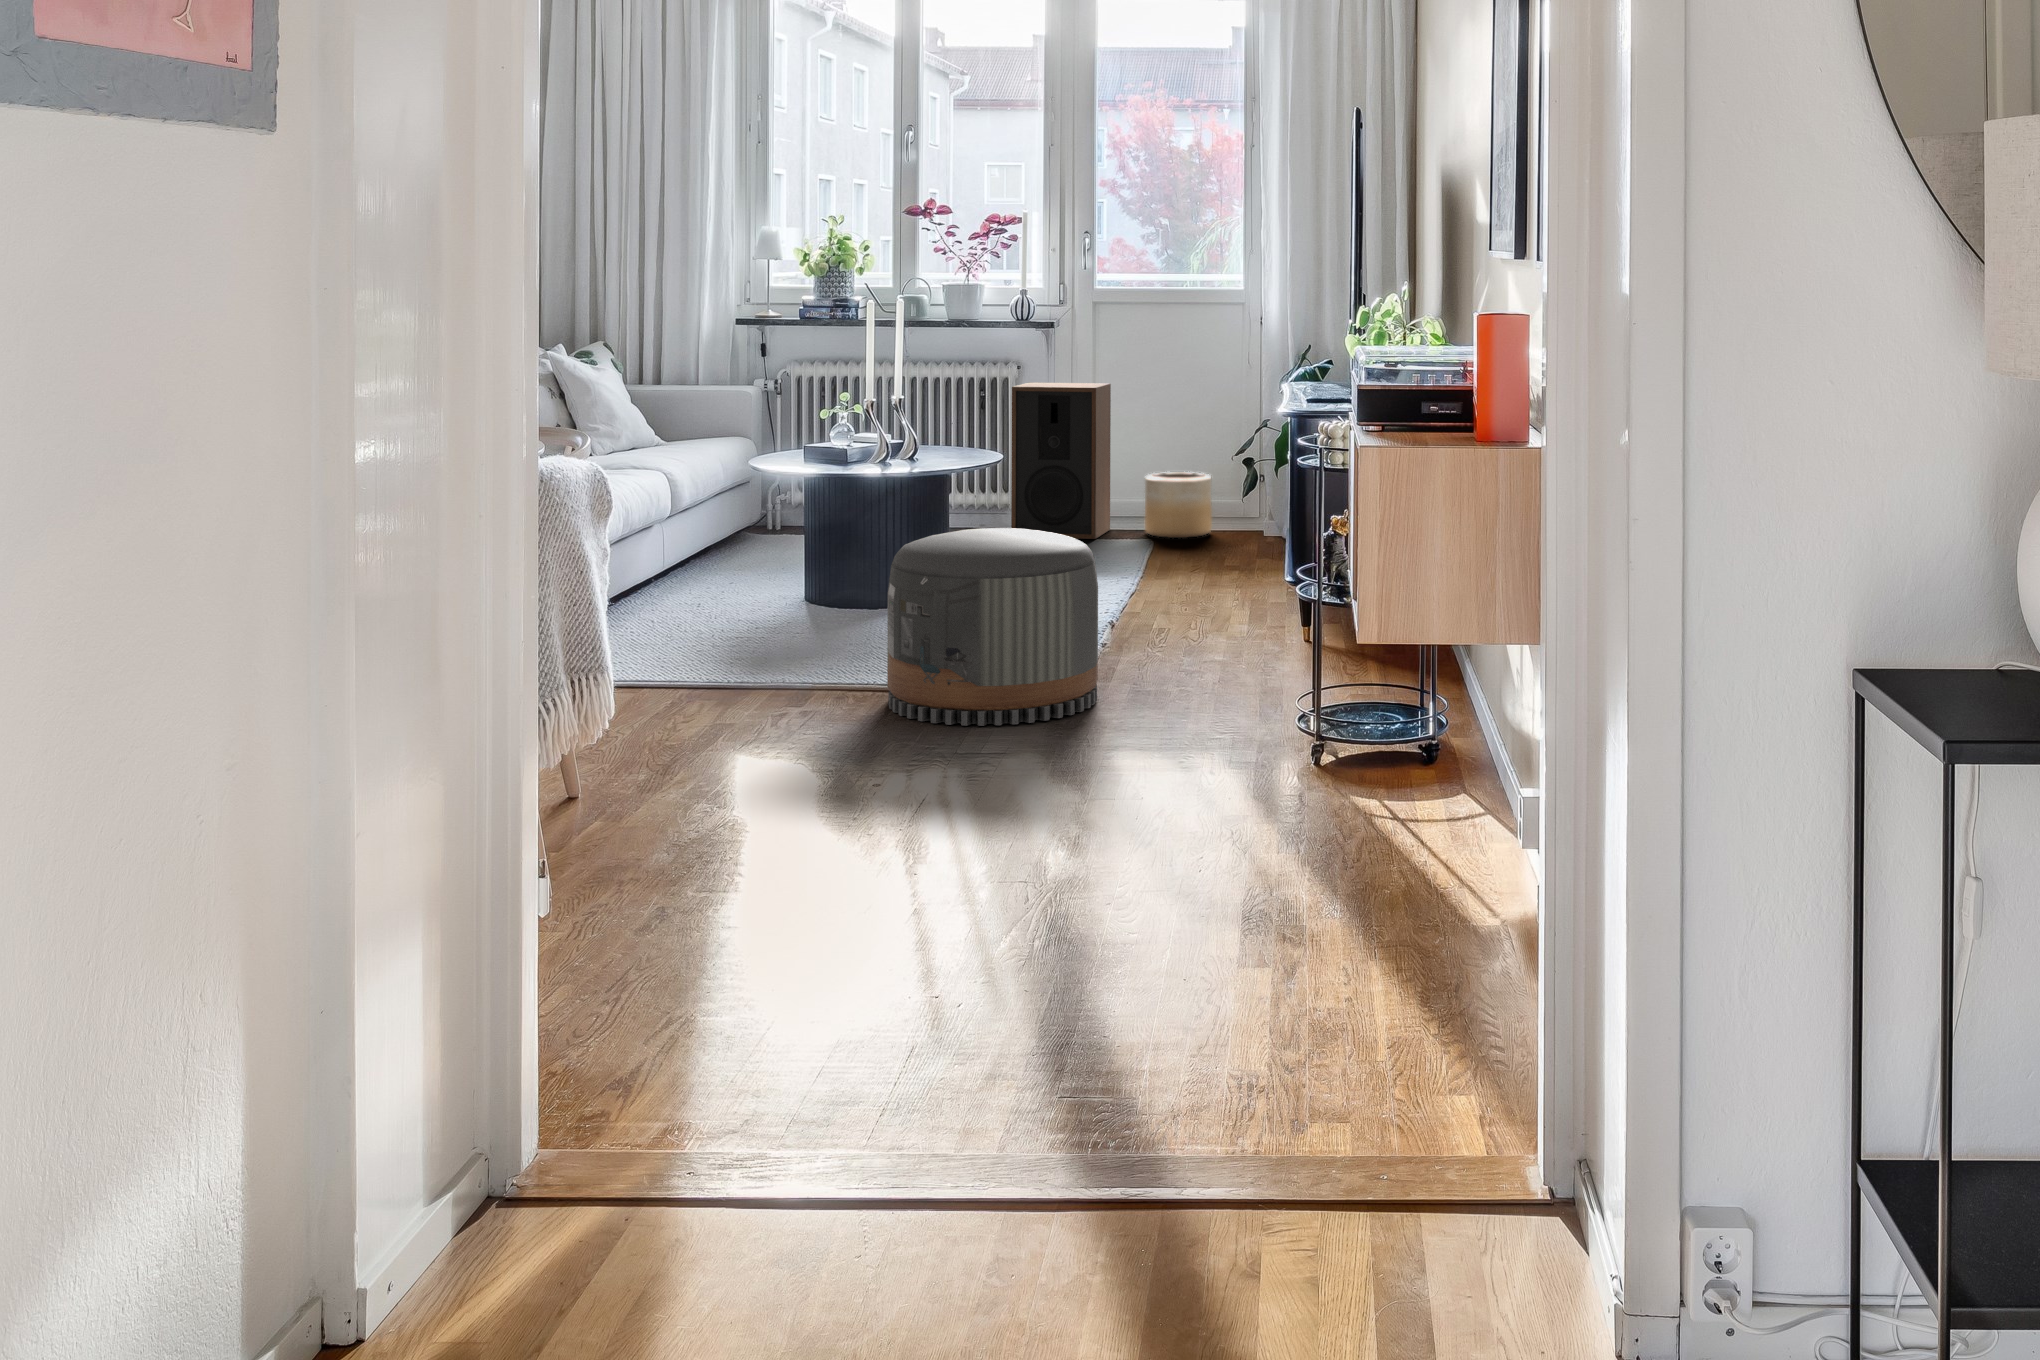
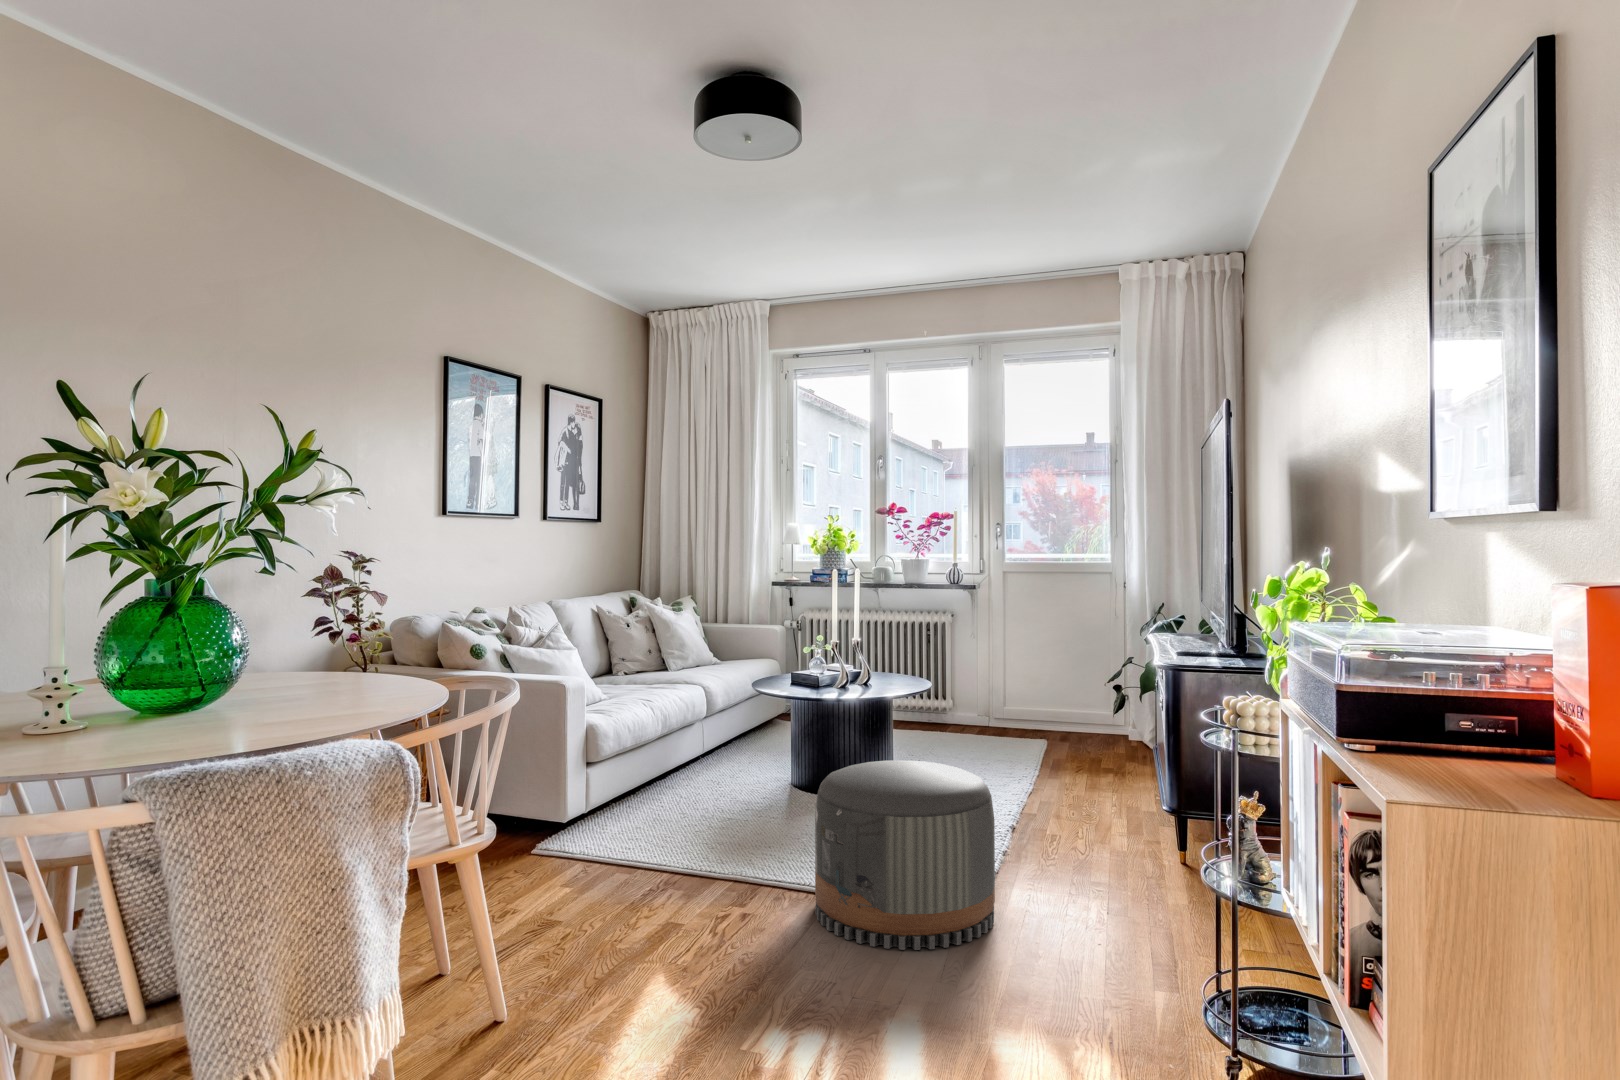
speaker: present [1011,382,1111,539] -> none [945,626,1015,737]
planter: present [1145,472,1212,538] -> none [1040,691,1088,739]

